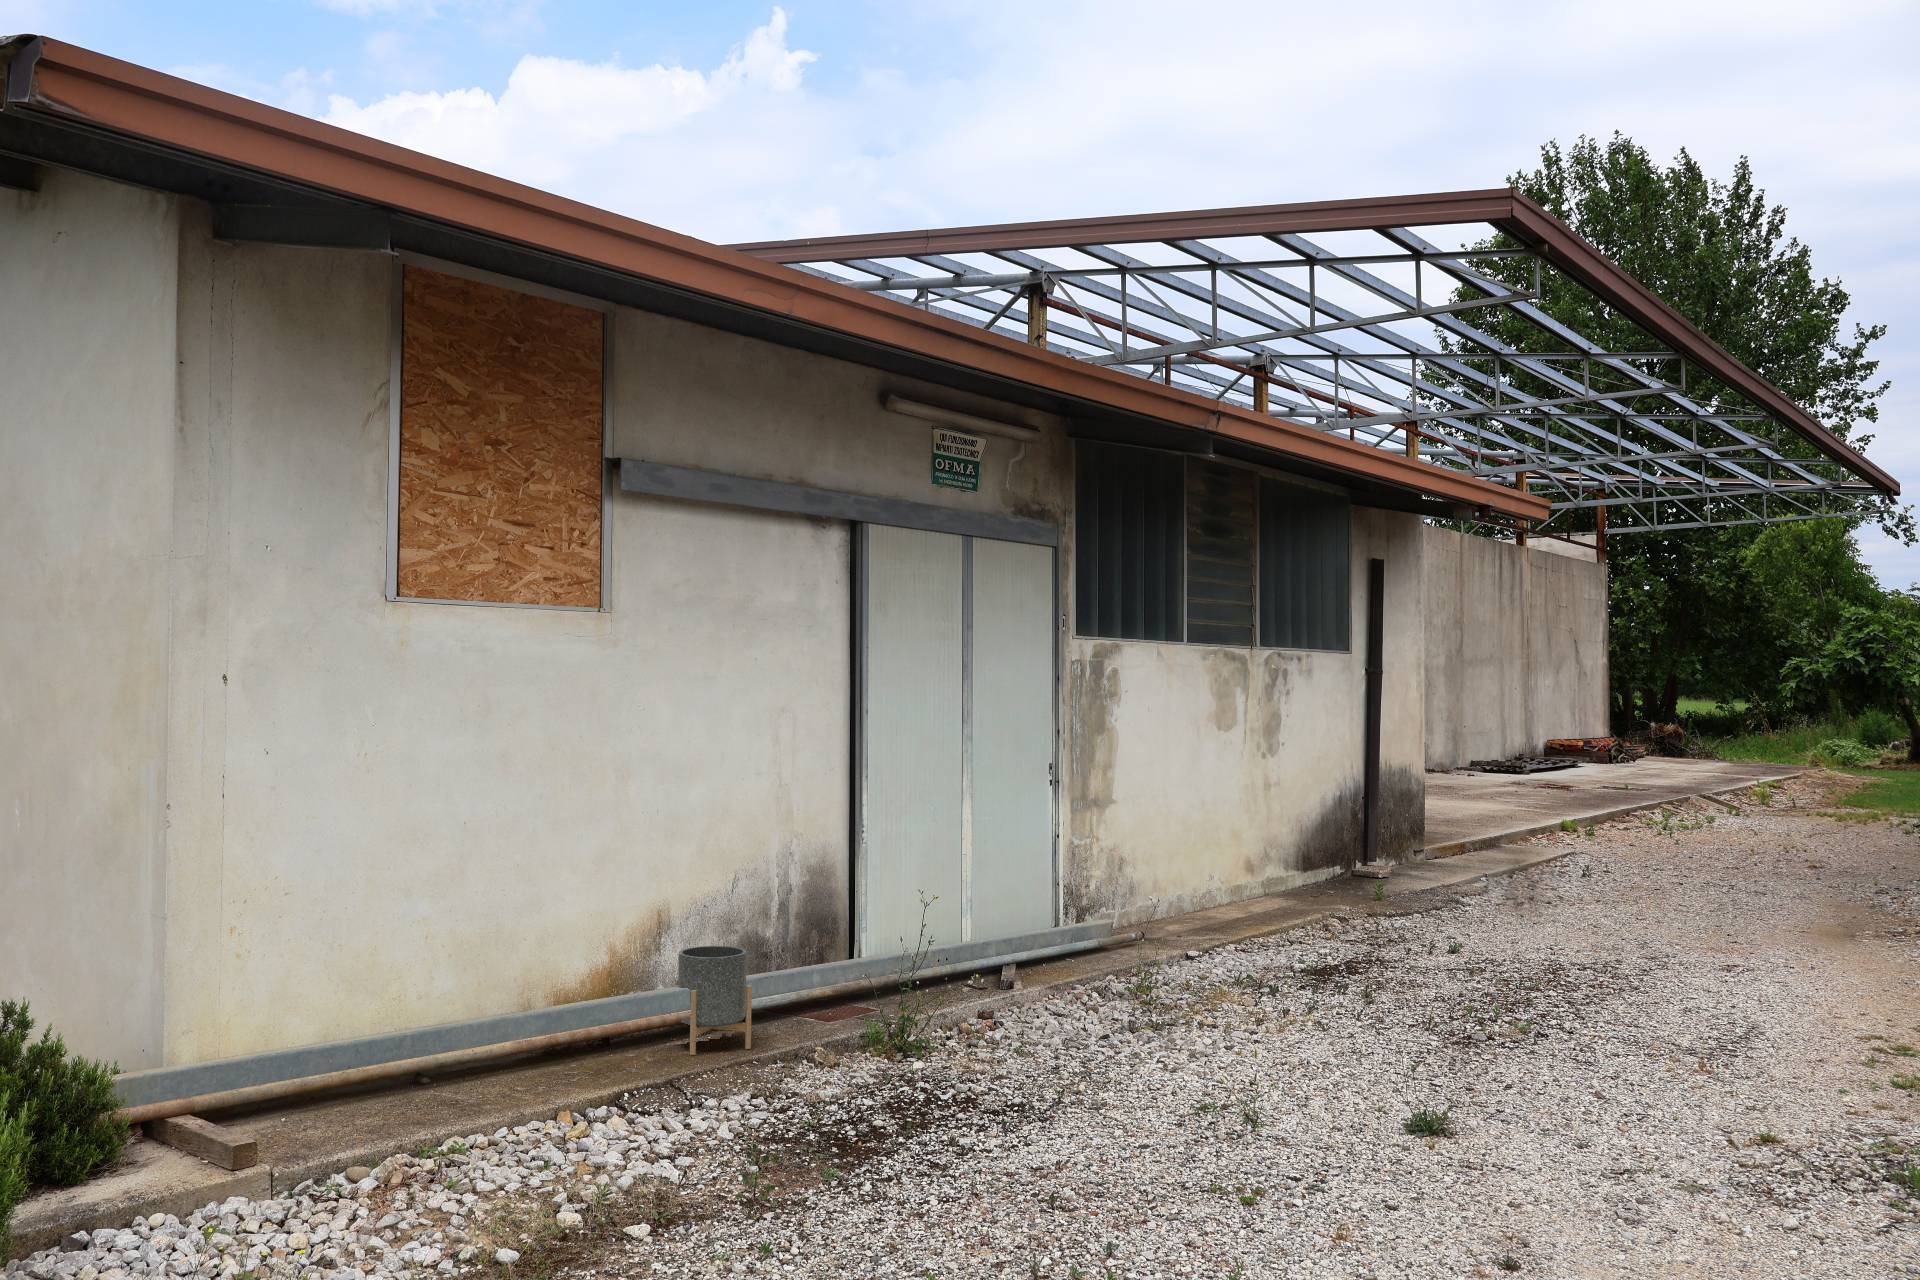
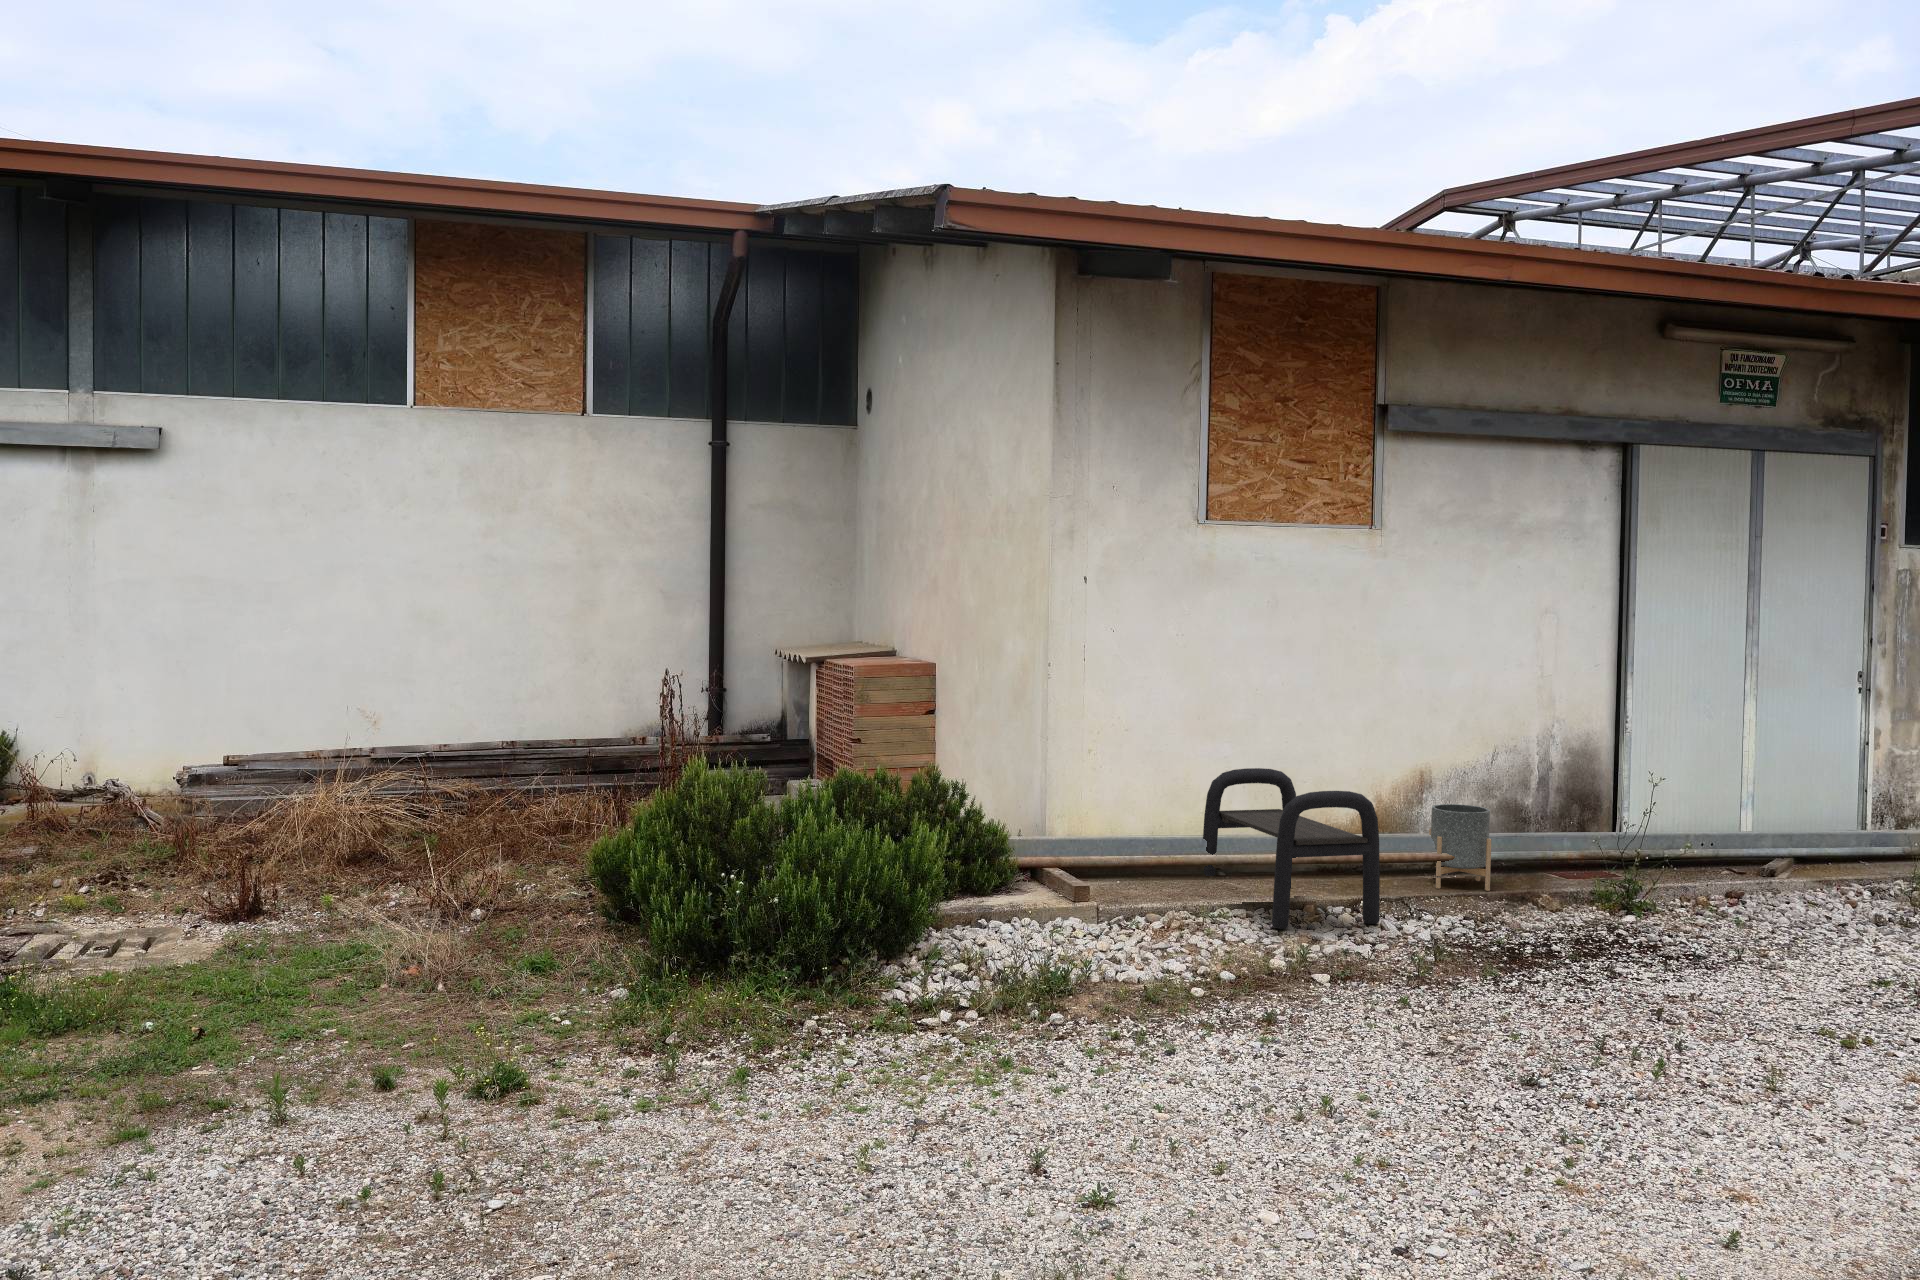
bench: none [397,929,658,1155] -> present [1203,768,1380,929]

